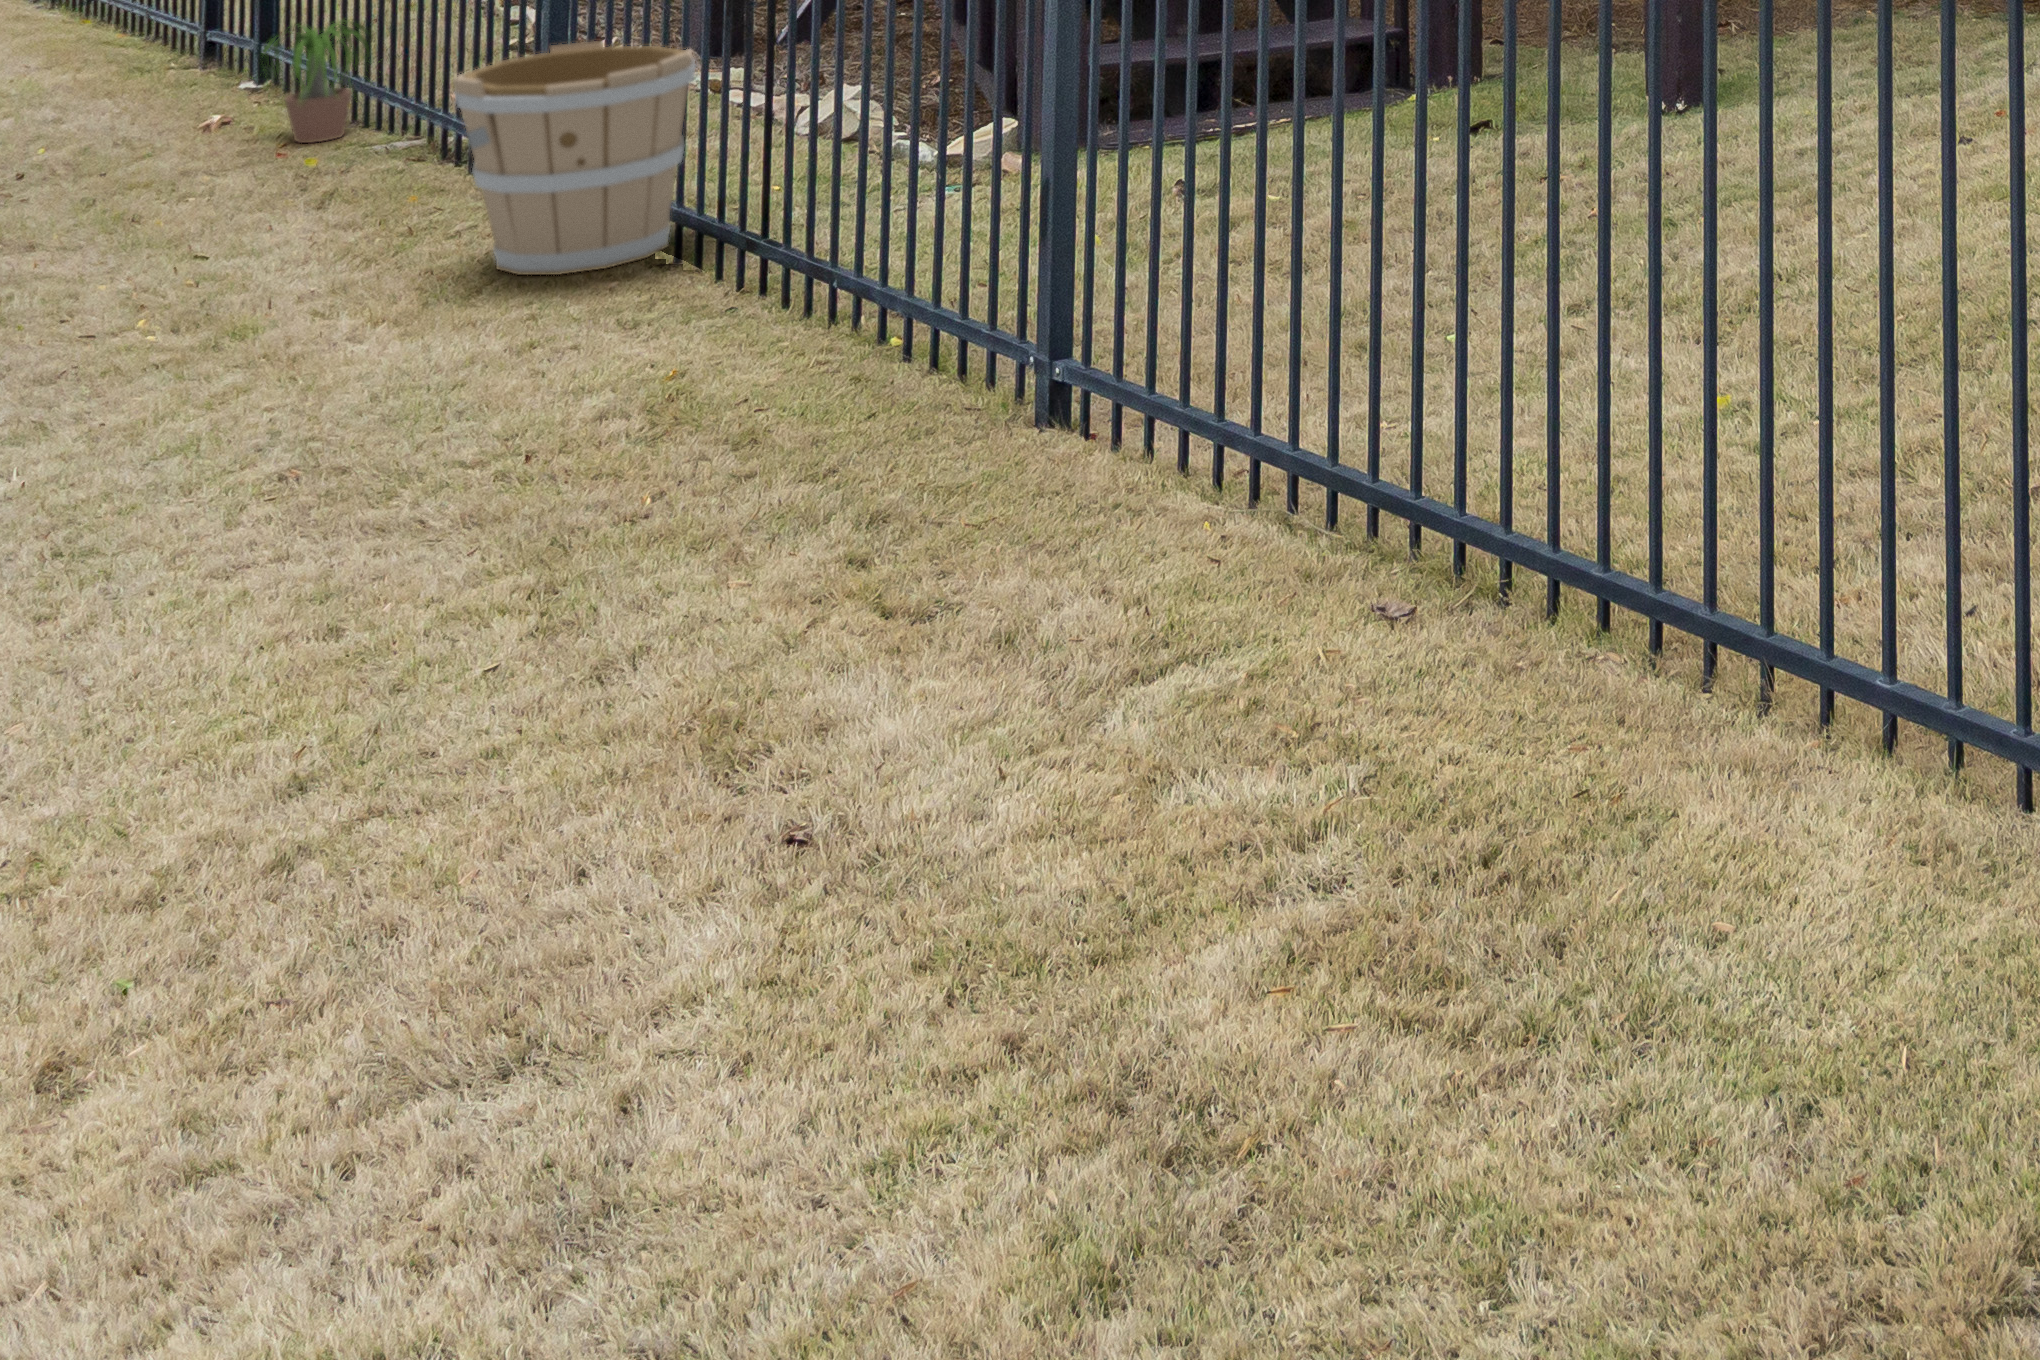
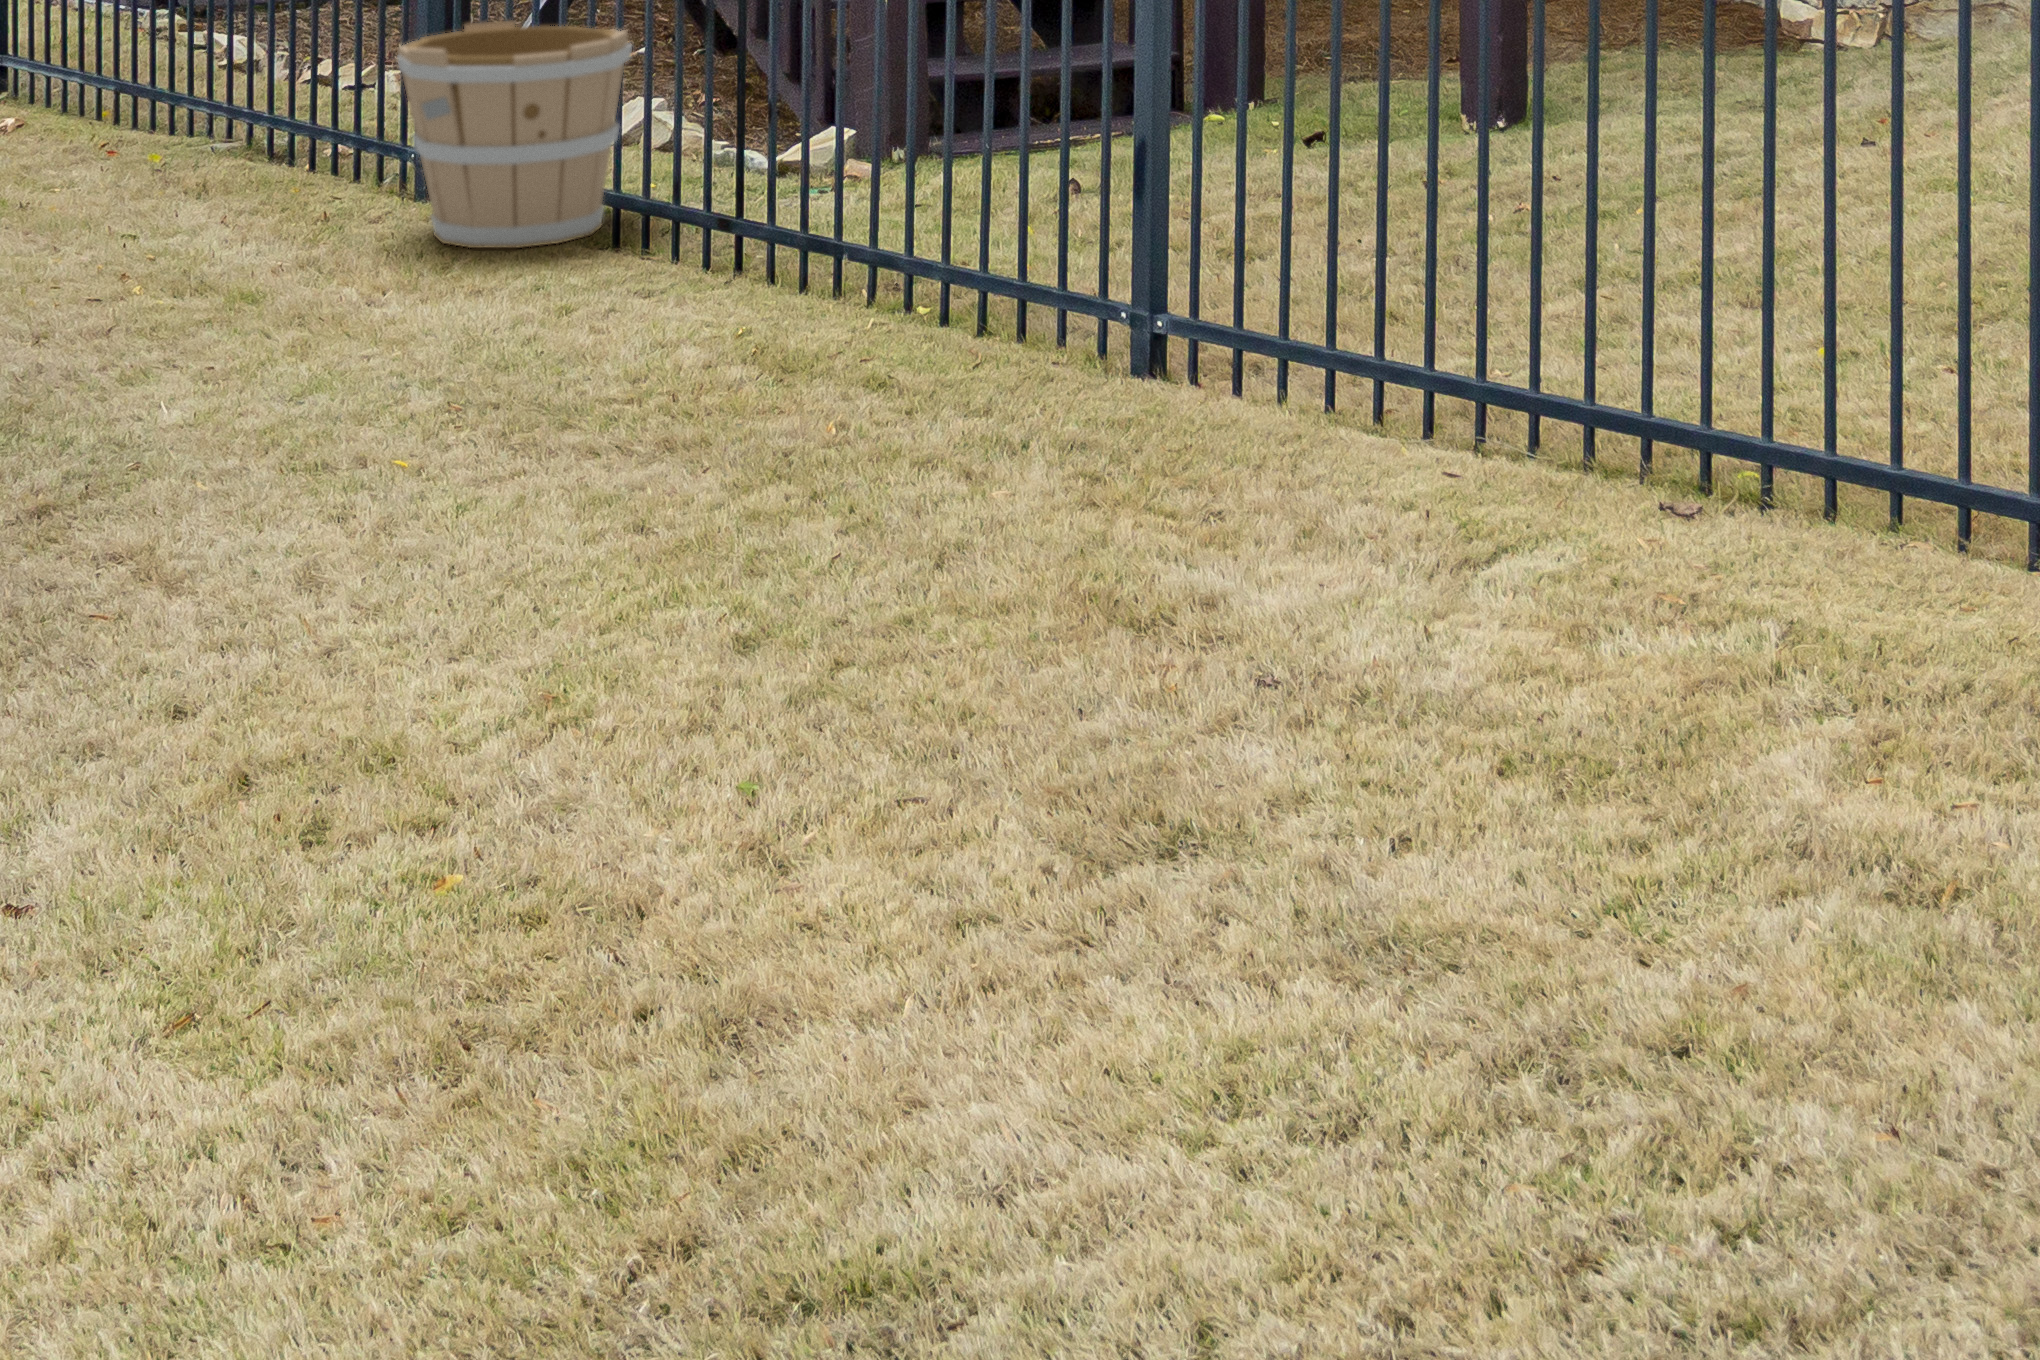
potted plant: present [262,22,369,143] -> none [30,13,175,137]

